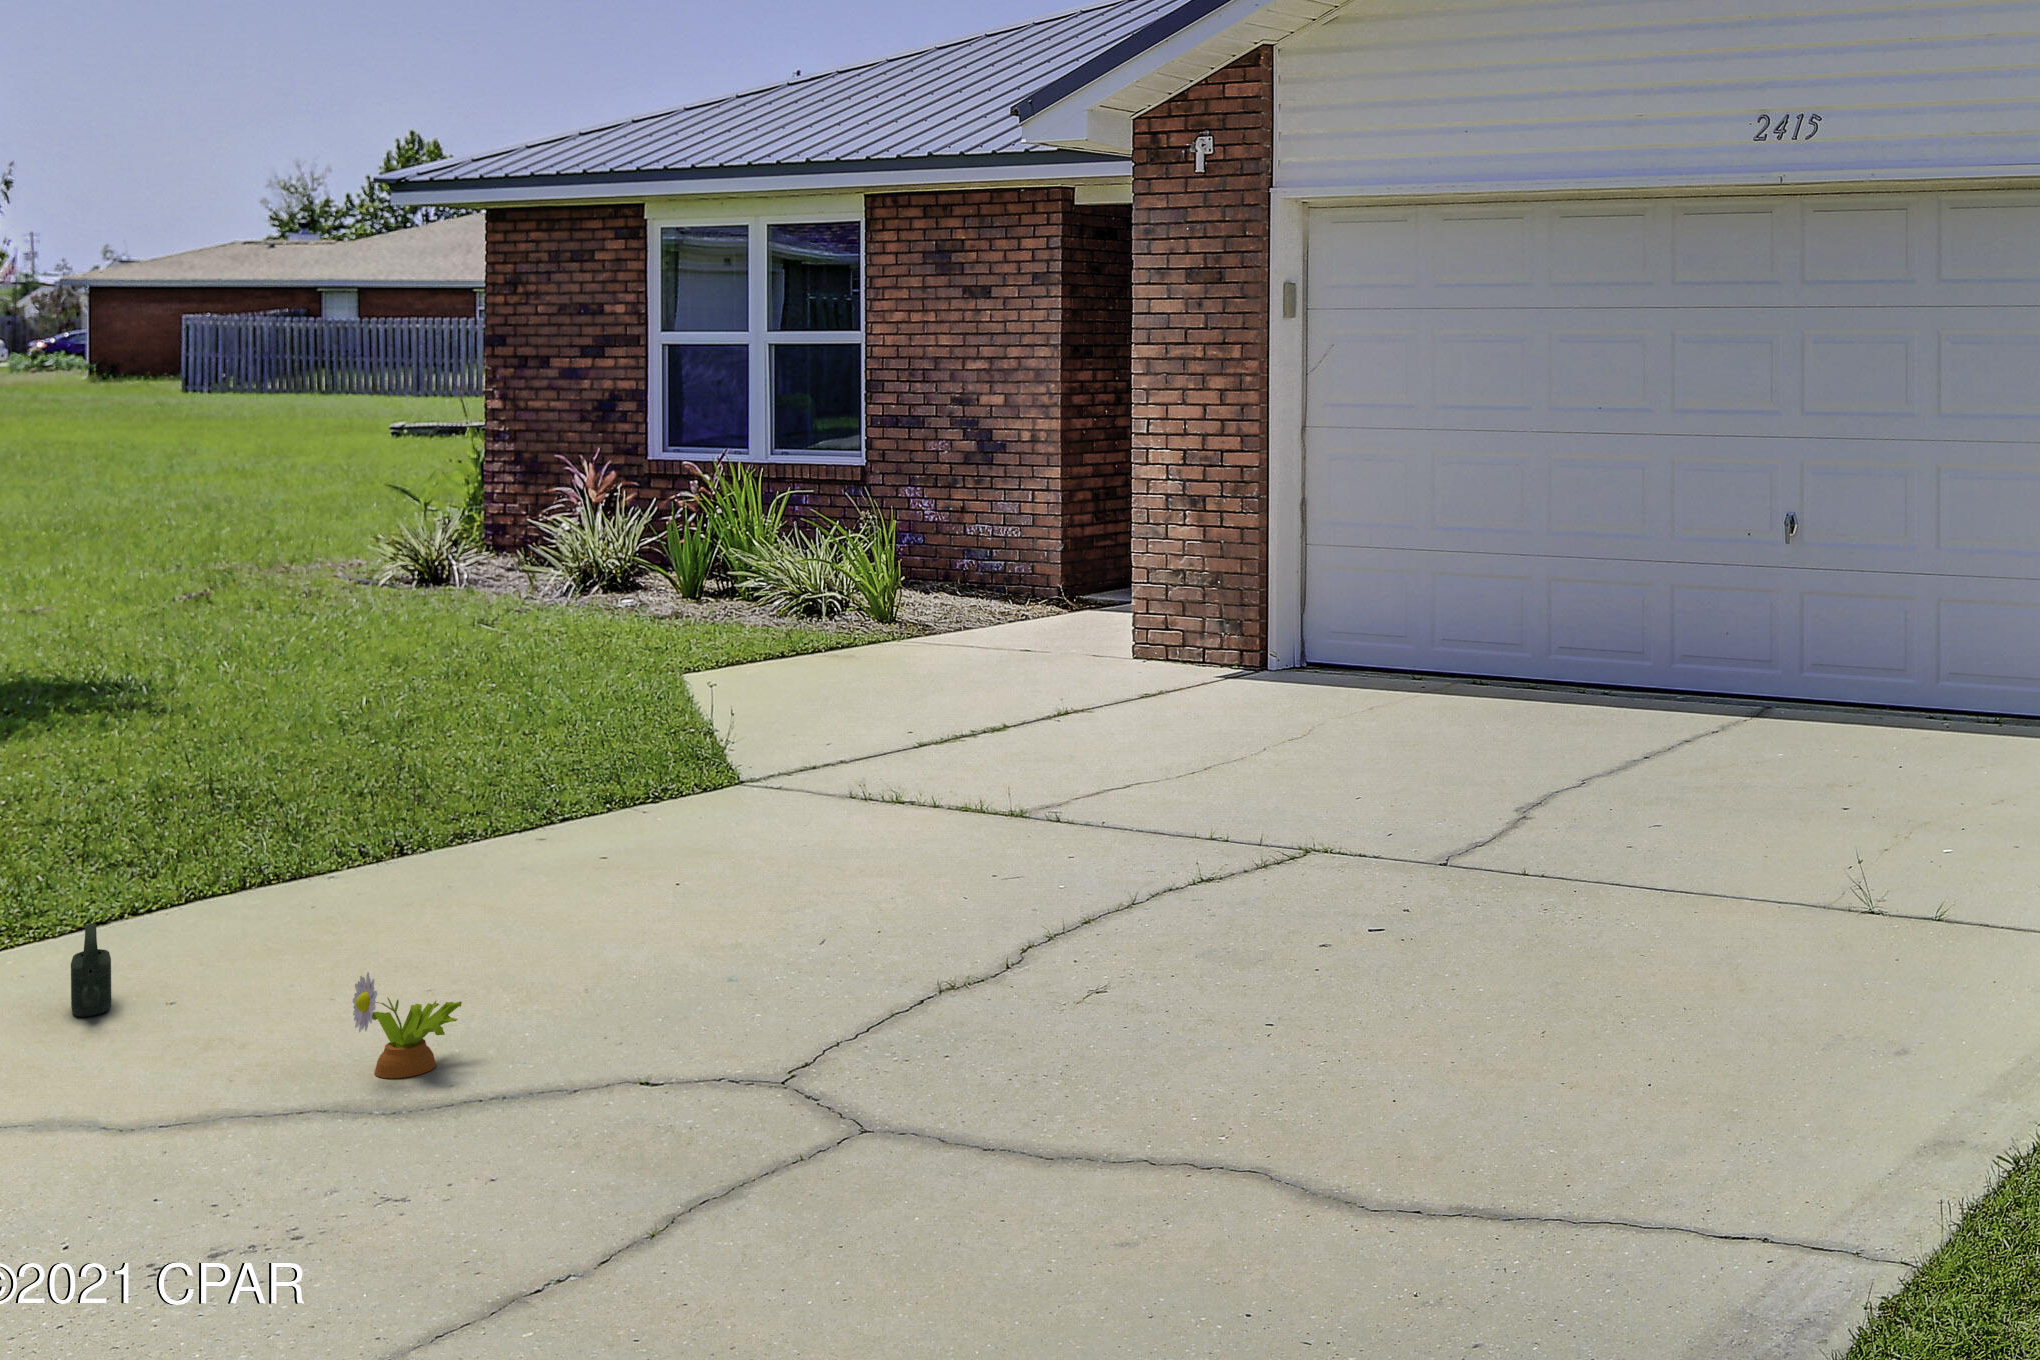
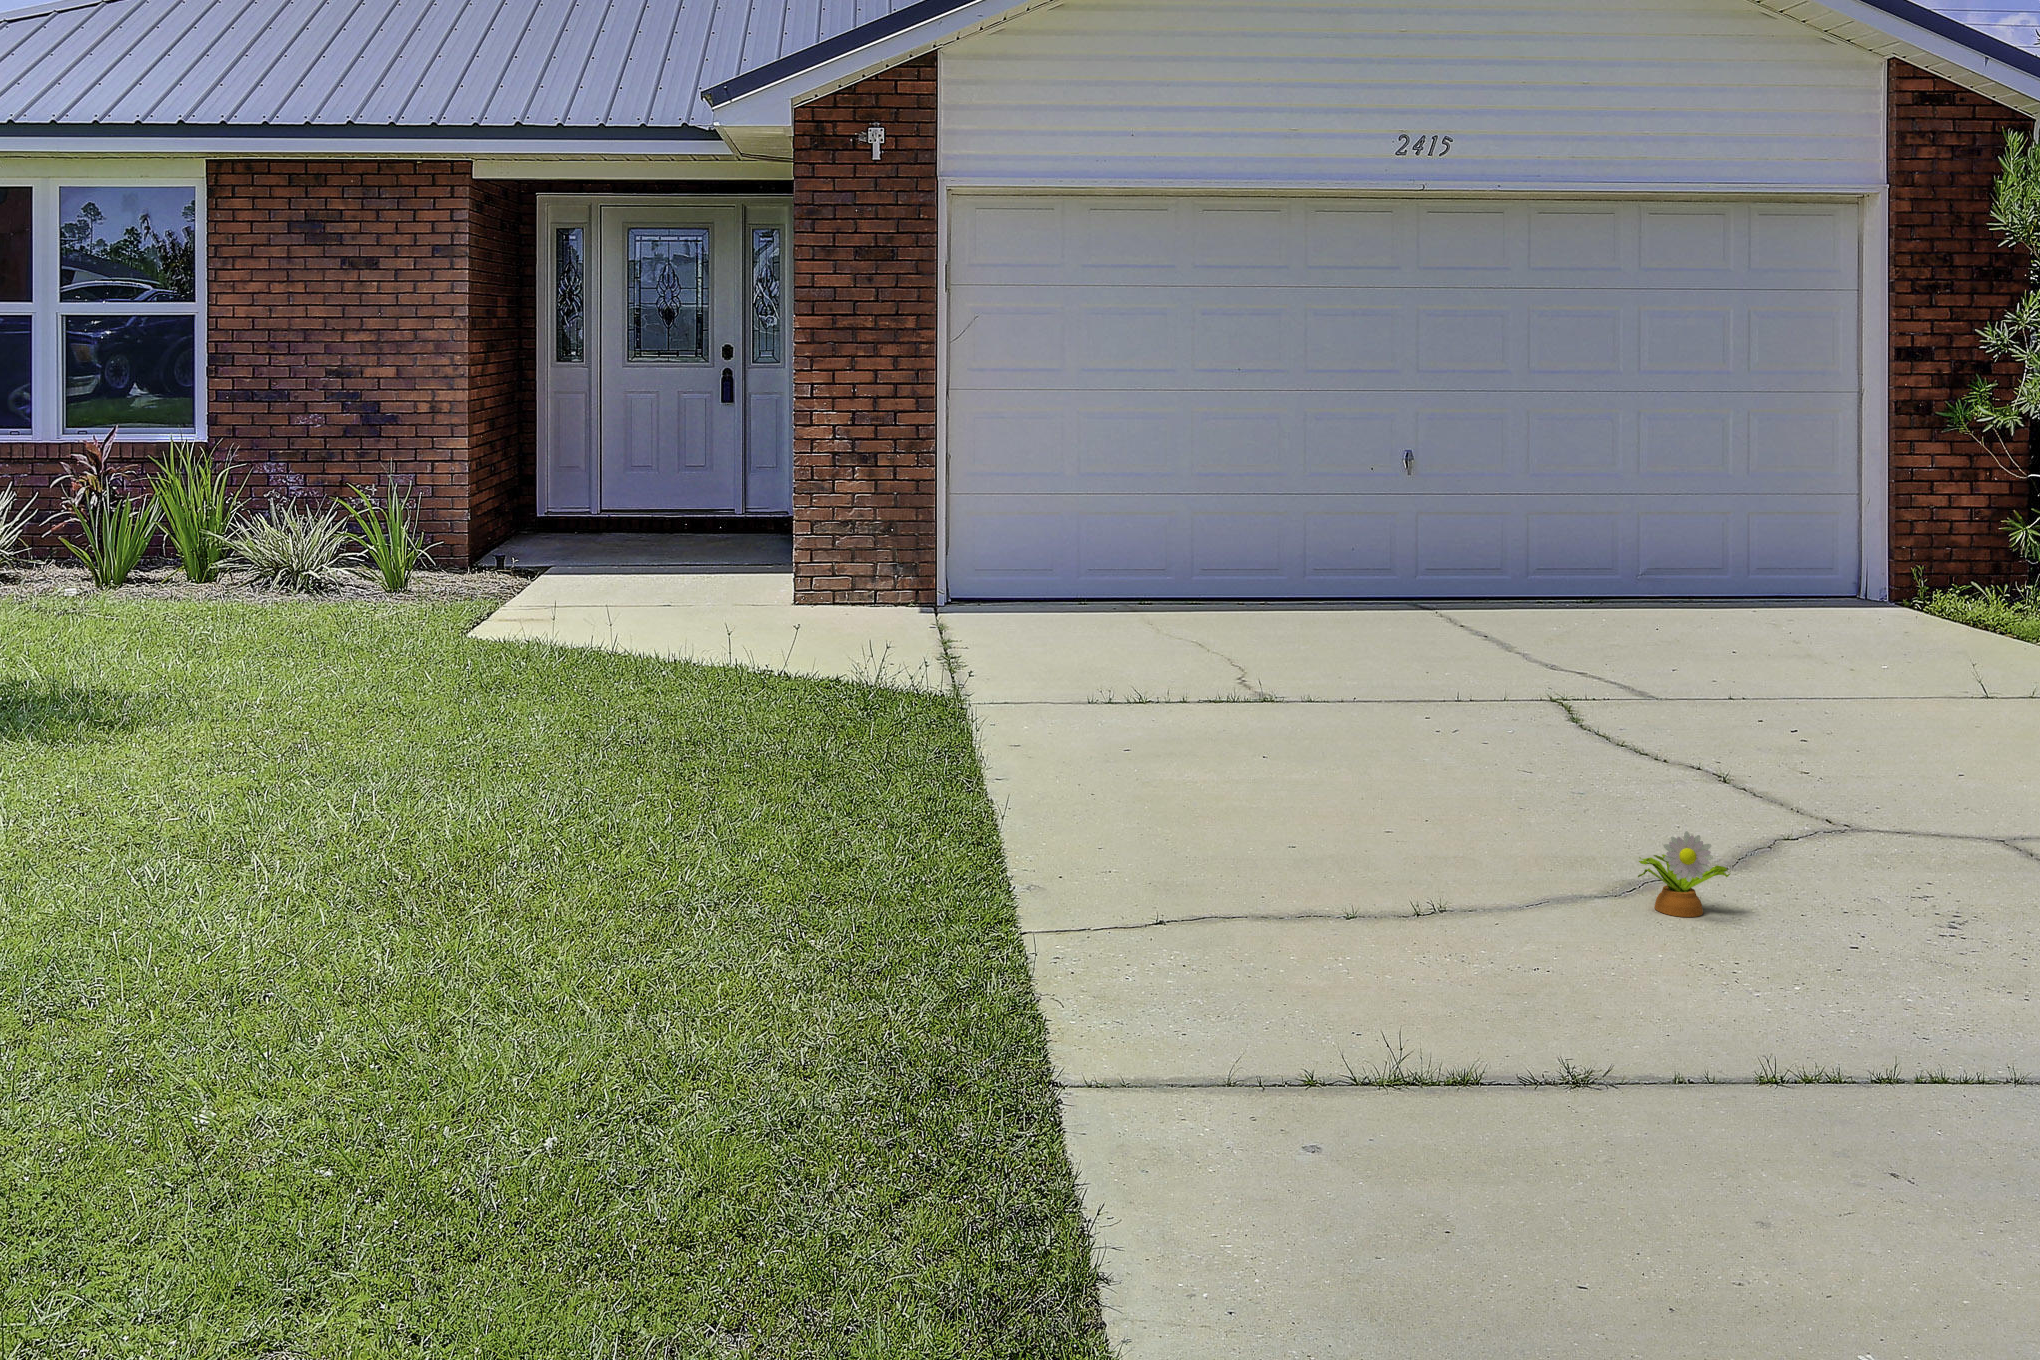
watering can: present [71,924,112,1017] -> none [1270,853,1399,936]

